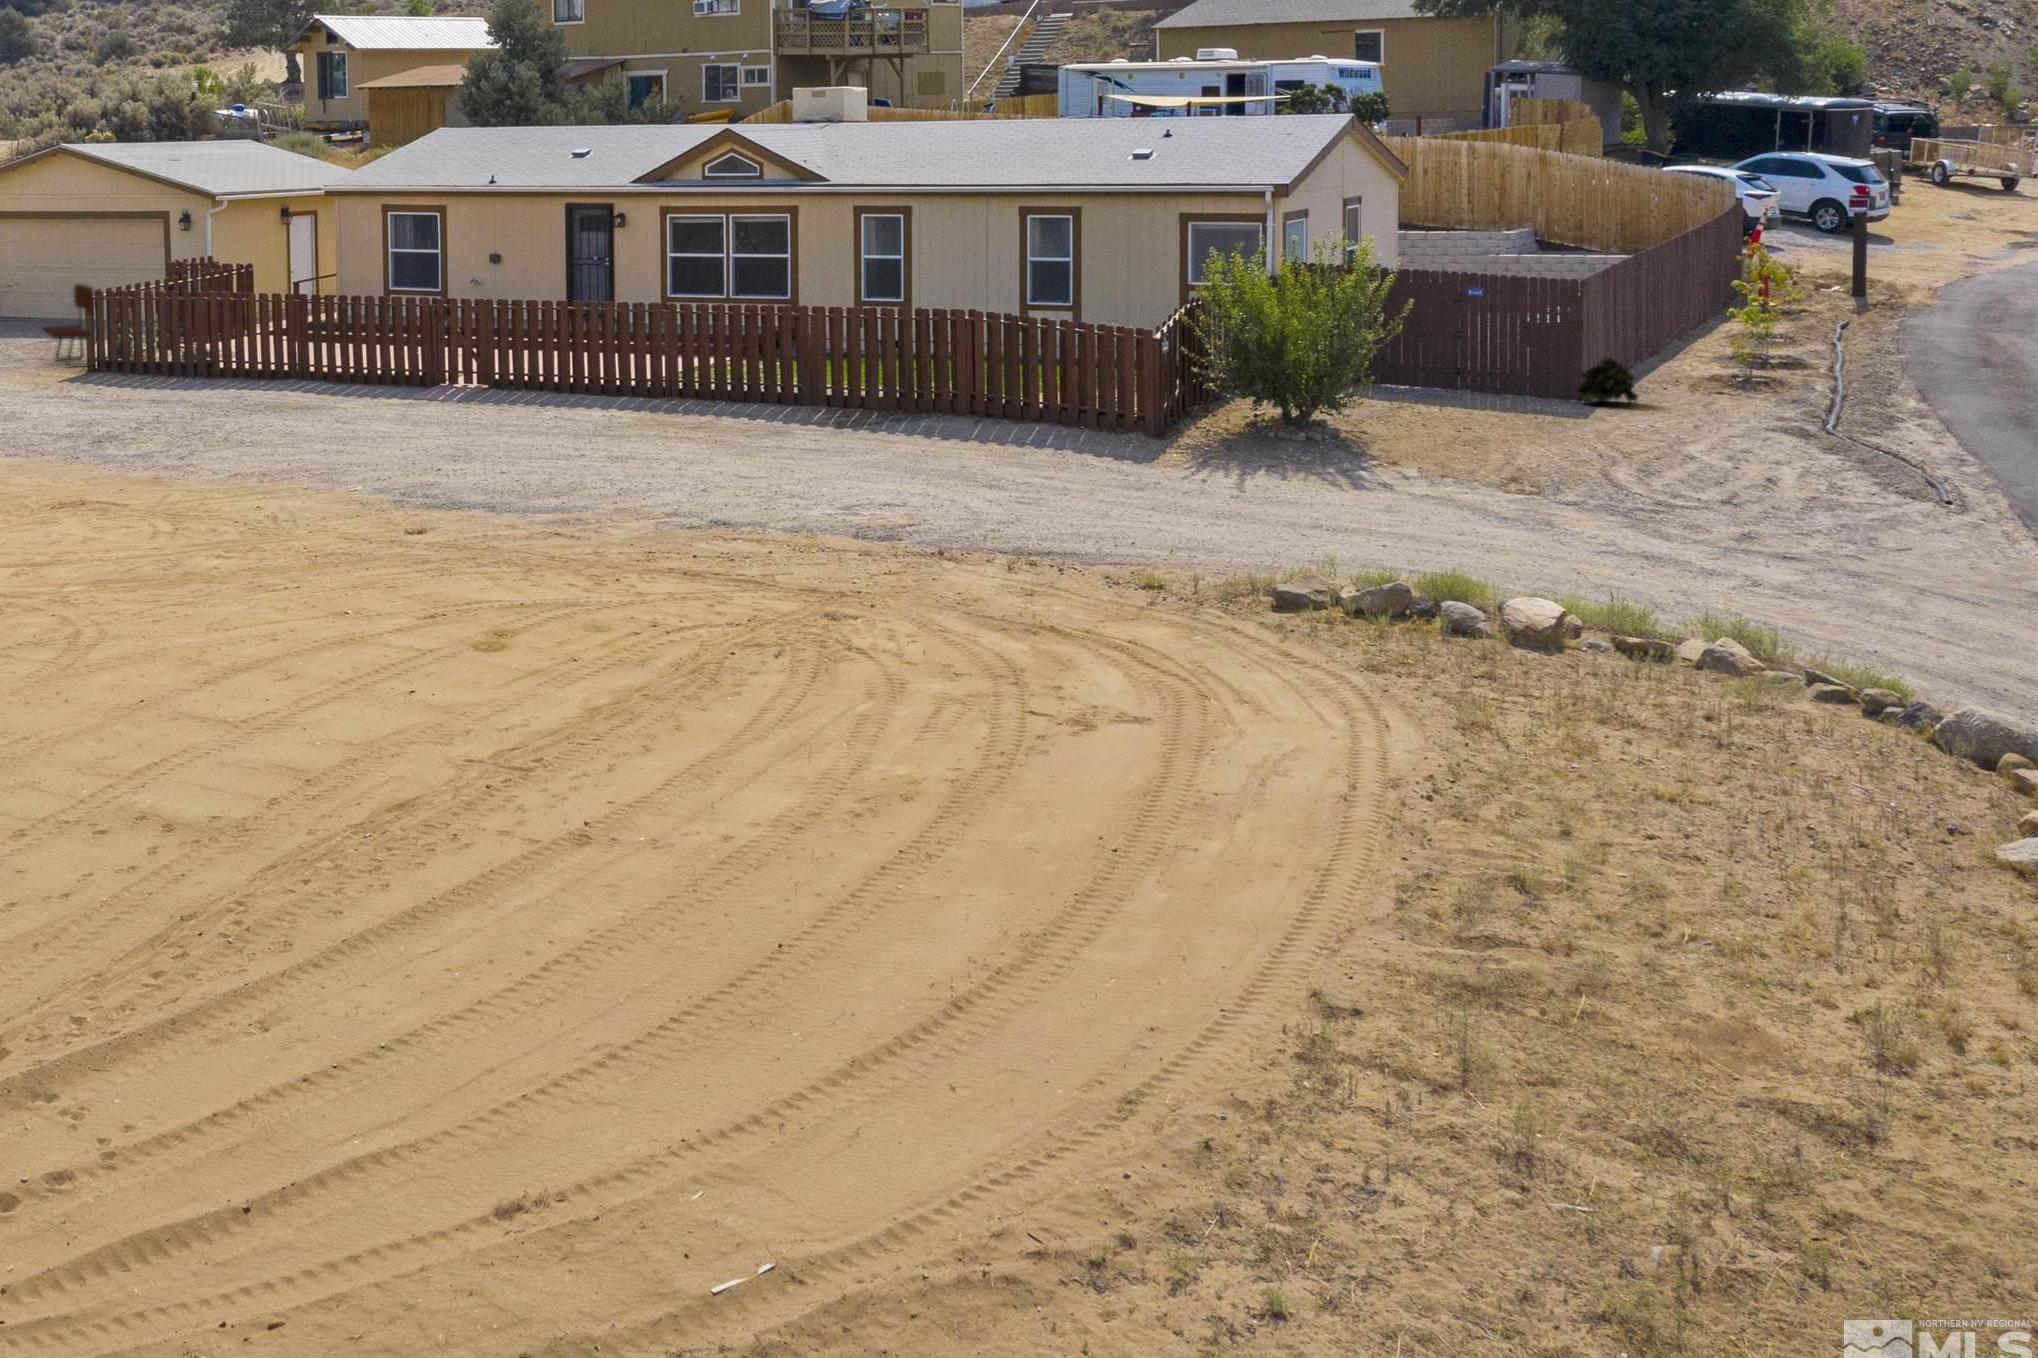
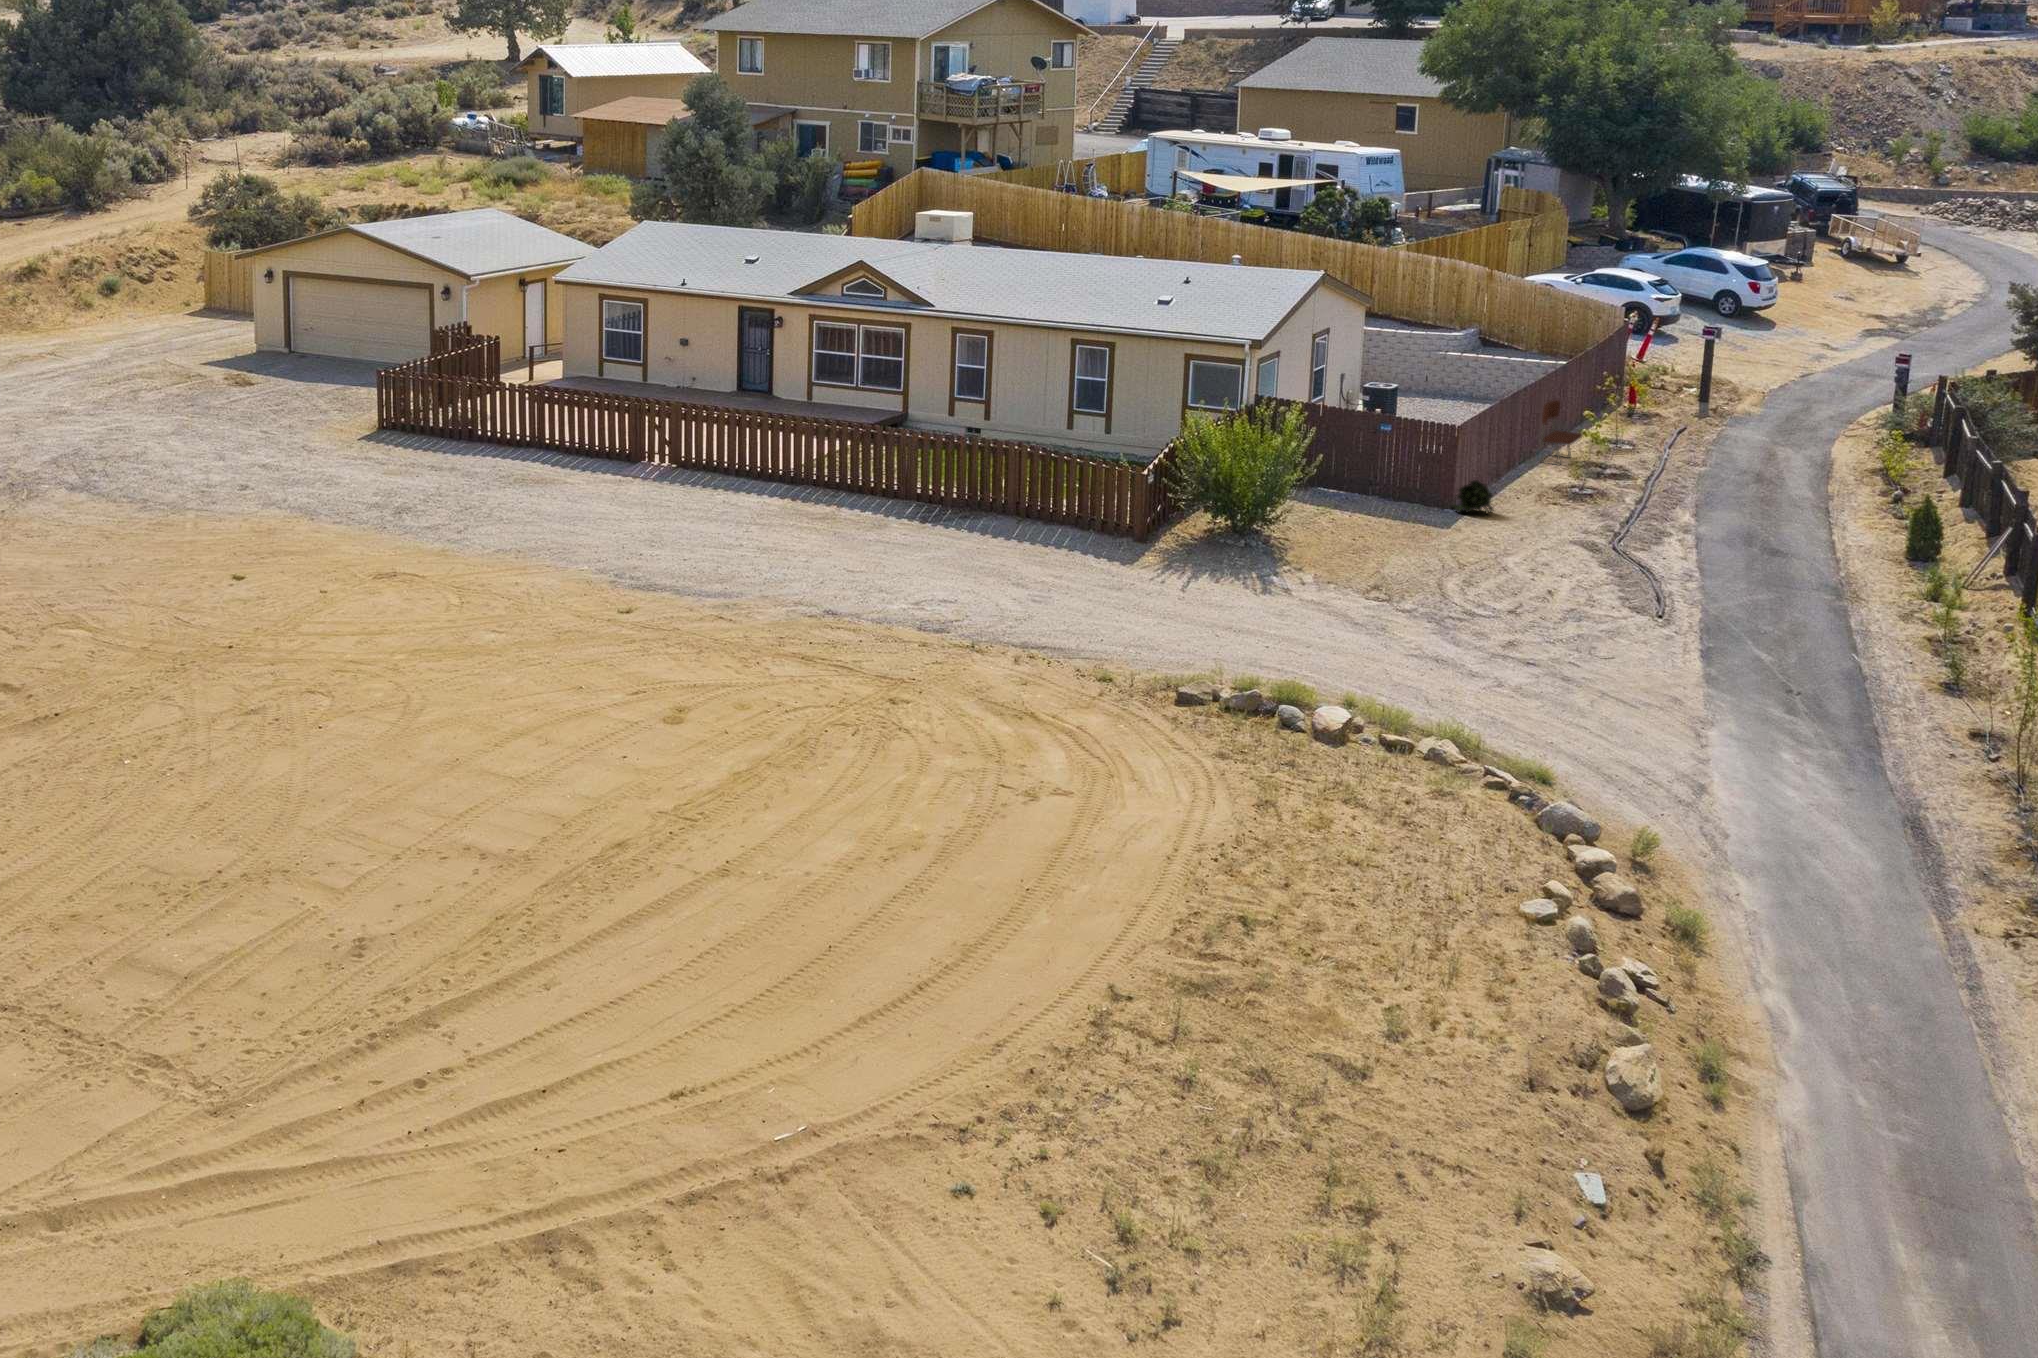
bench: present [43,284,95,367] -> present [1540,400,1582,465]

